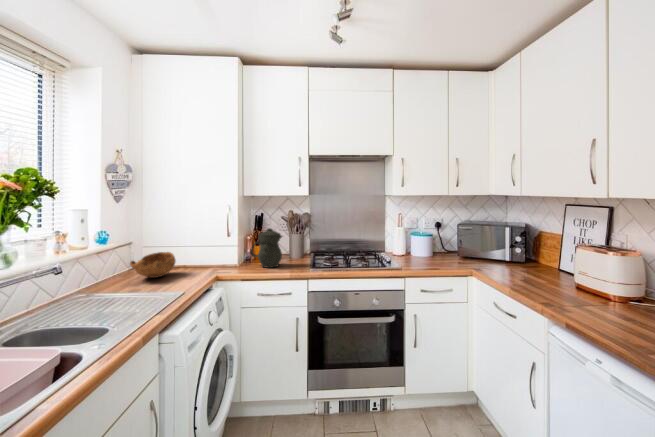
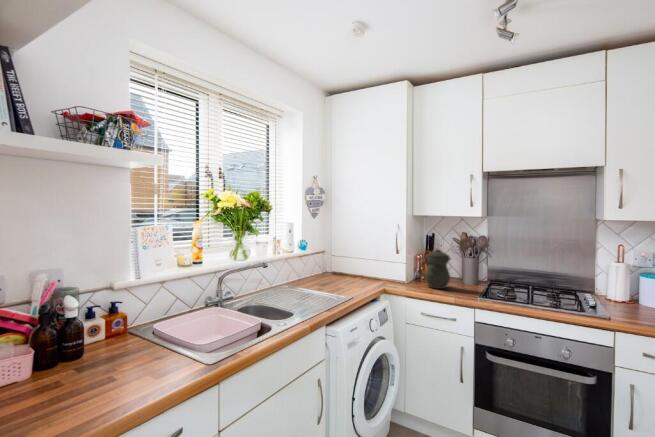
wooden bowl: present [130,252,175,278] -> none [319,261,353,282]

